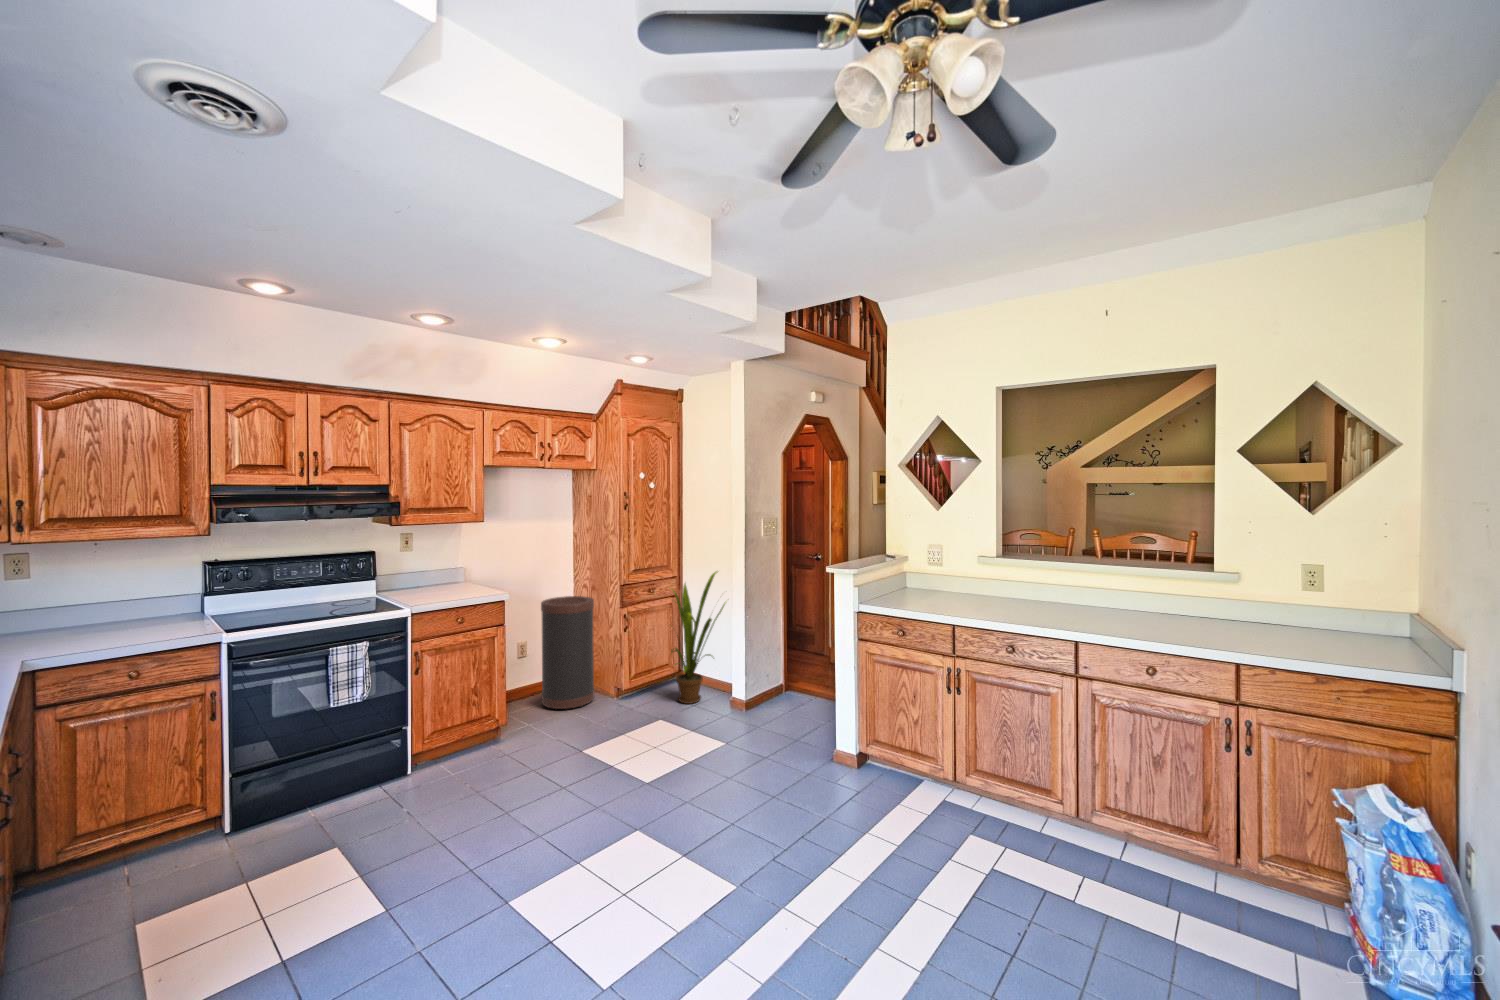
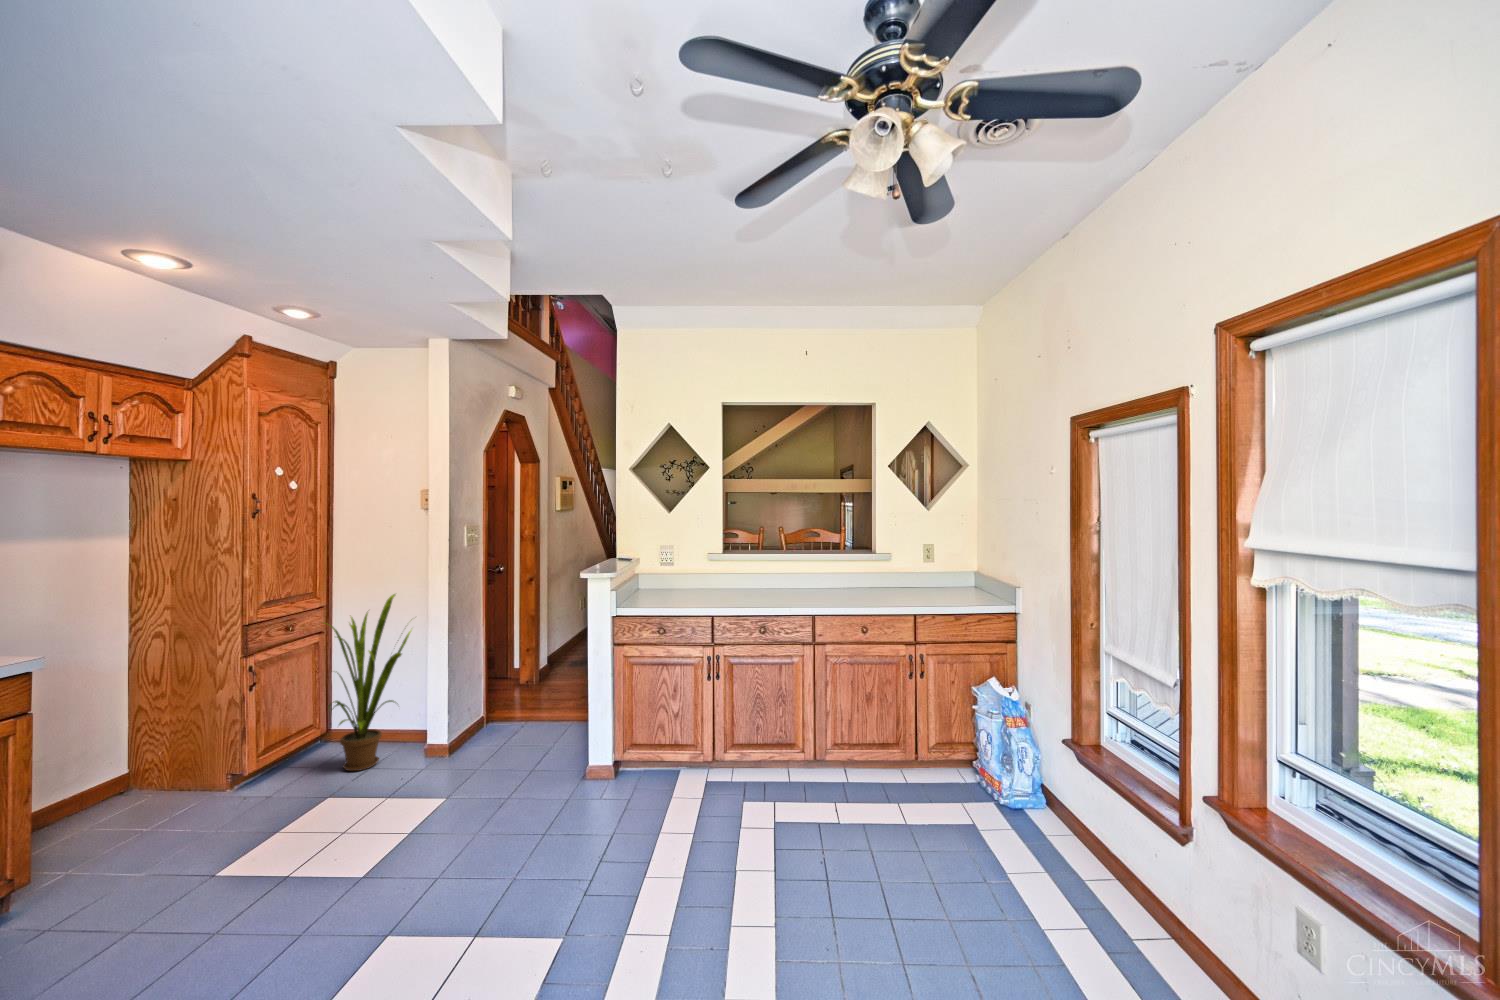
trash can: present [541,596,594,709] -> none [85,651,195,834]

